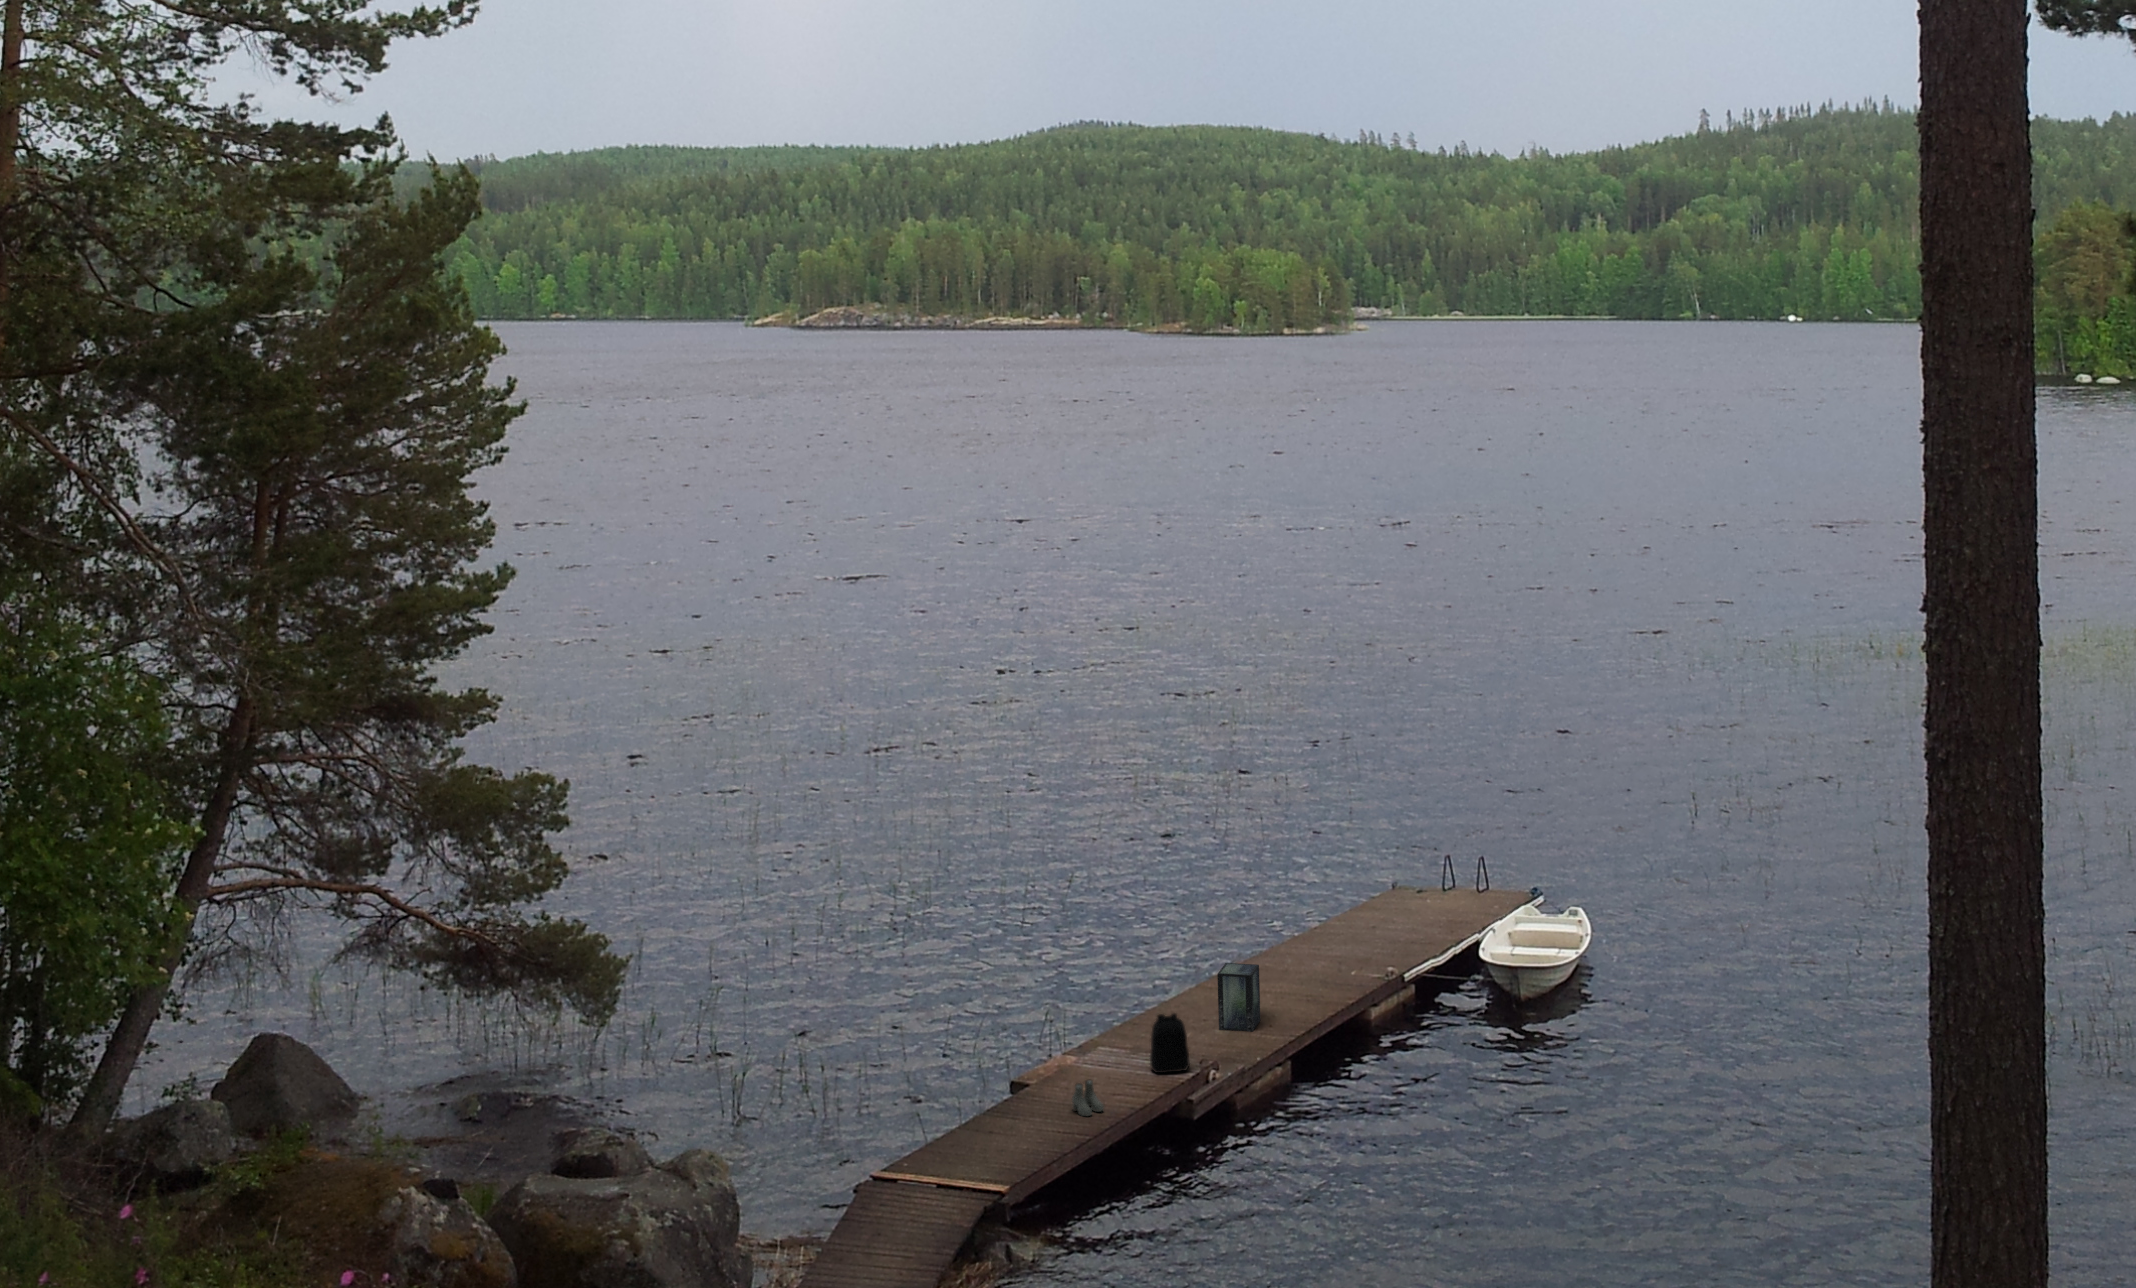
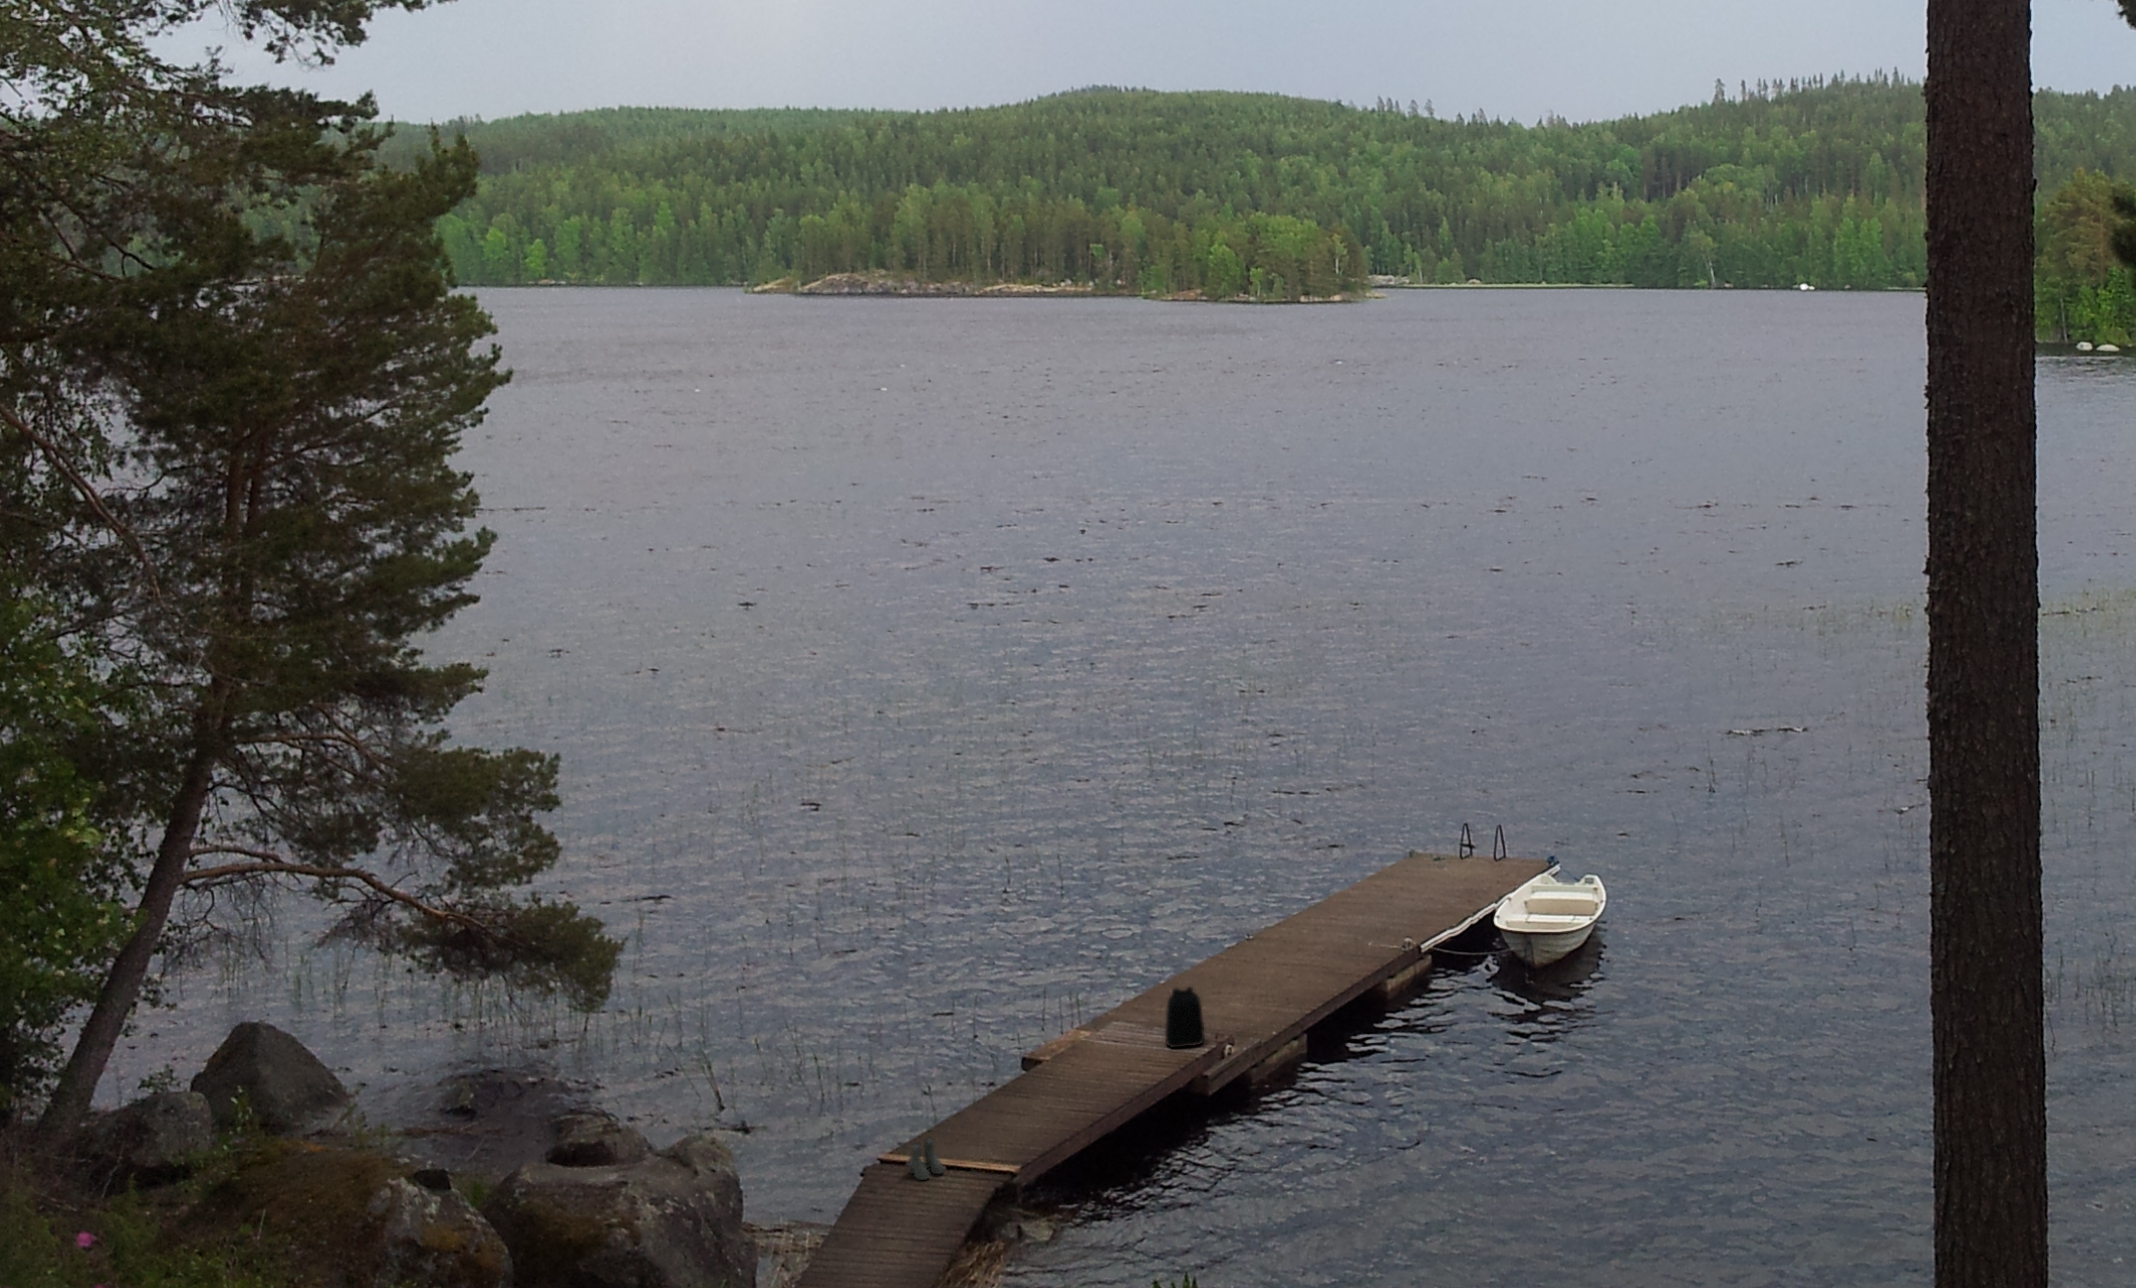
storage box: present [1217,963,1260,1032] -> none [1236,936,1279,1004]
boots: present [1072,1080,1104,1116] -> present [909,1138,944,1180]

